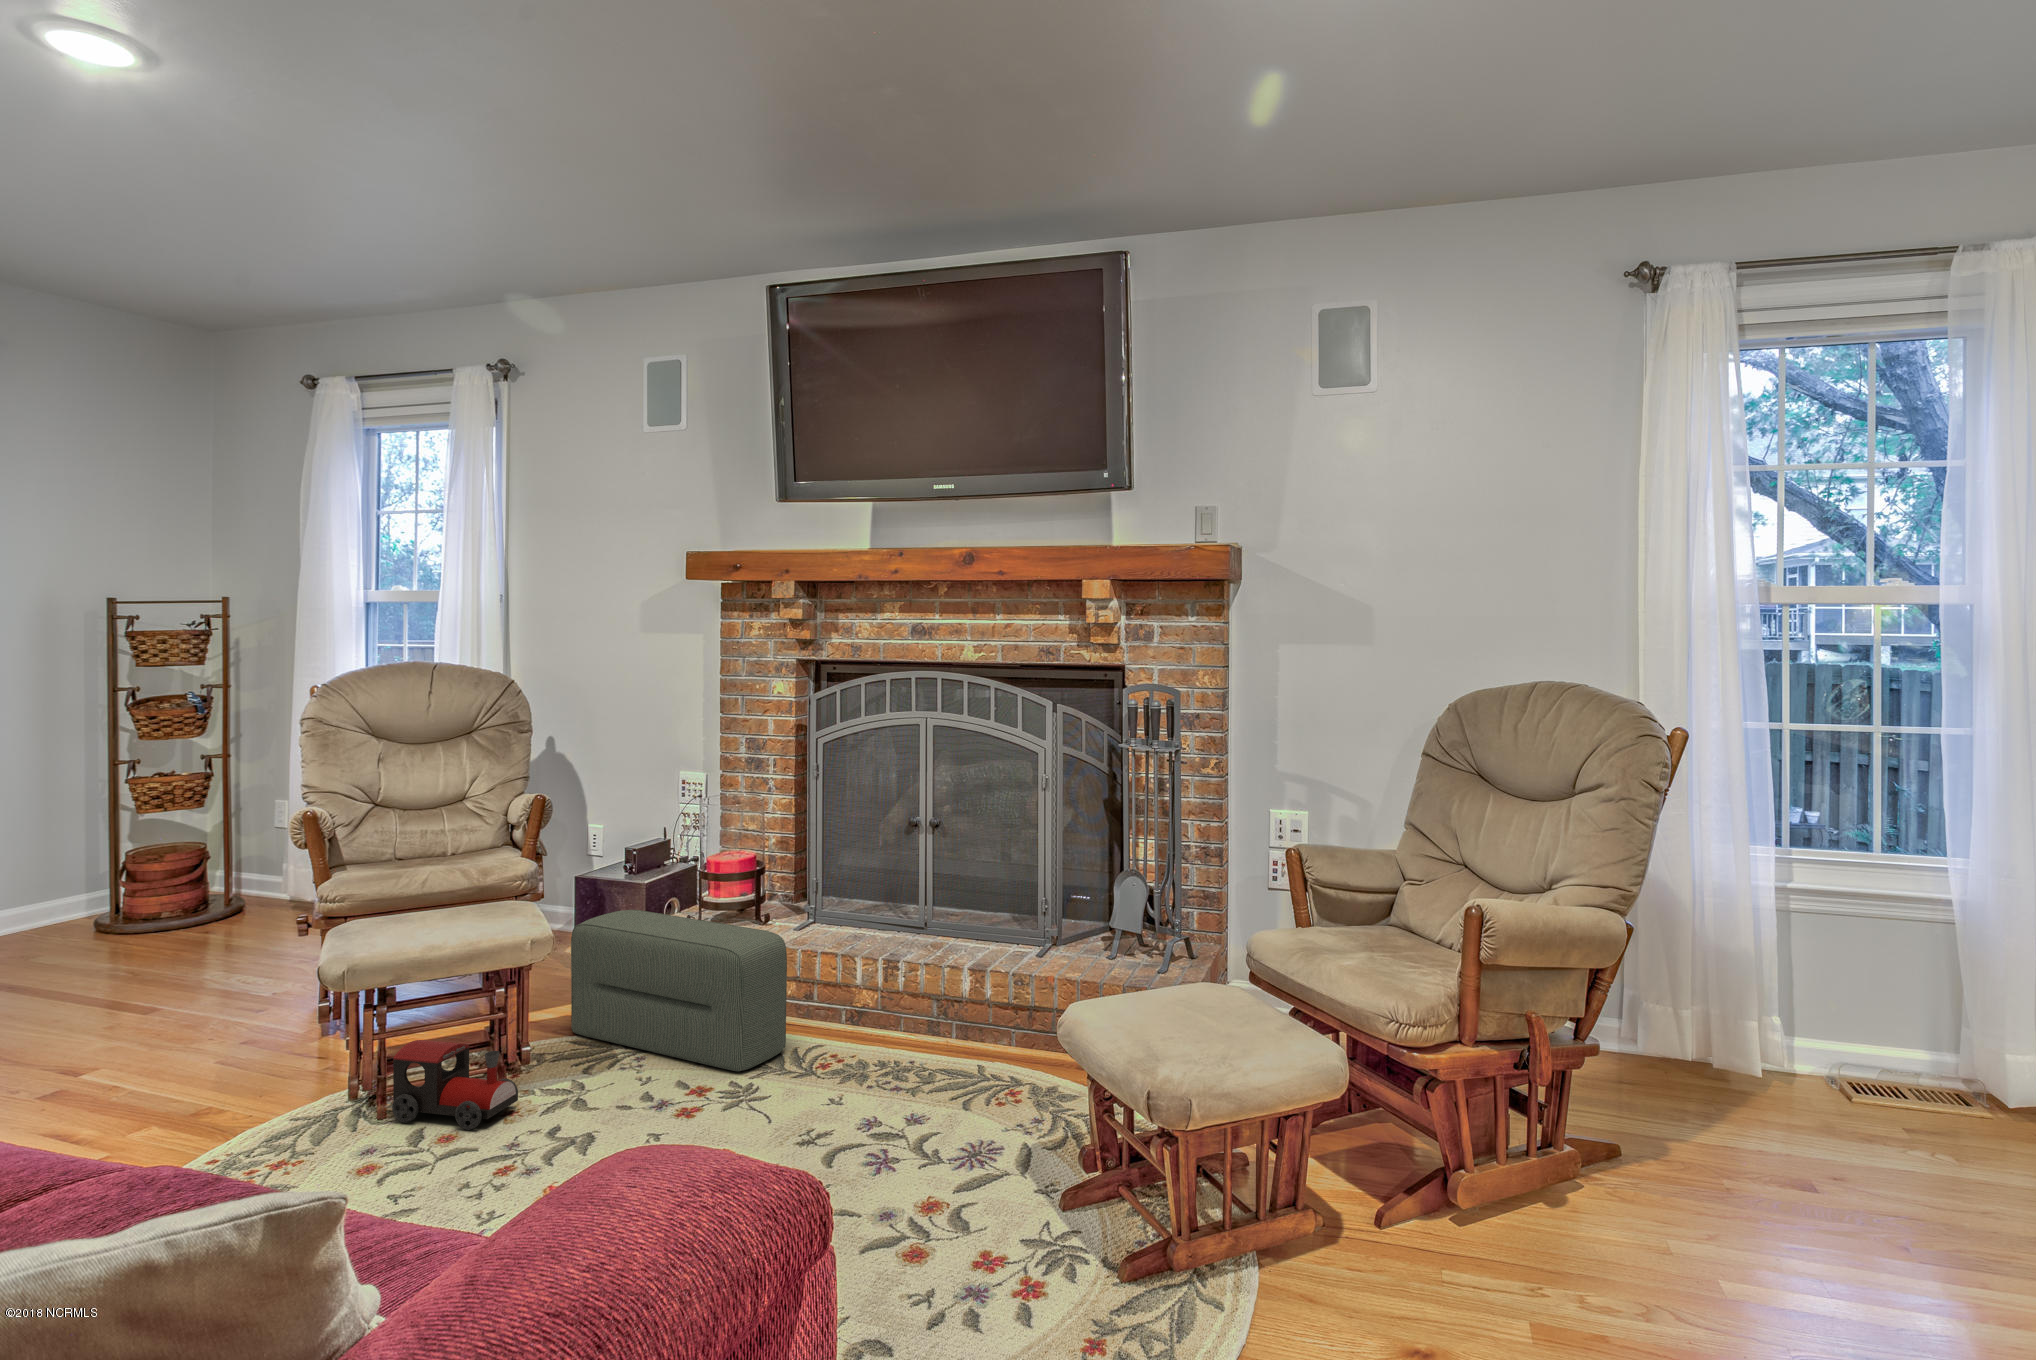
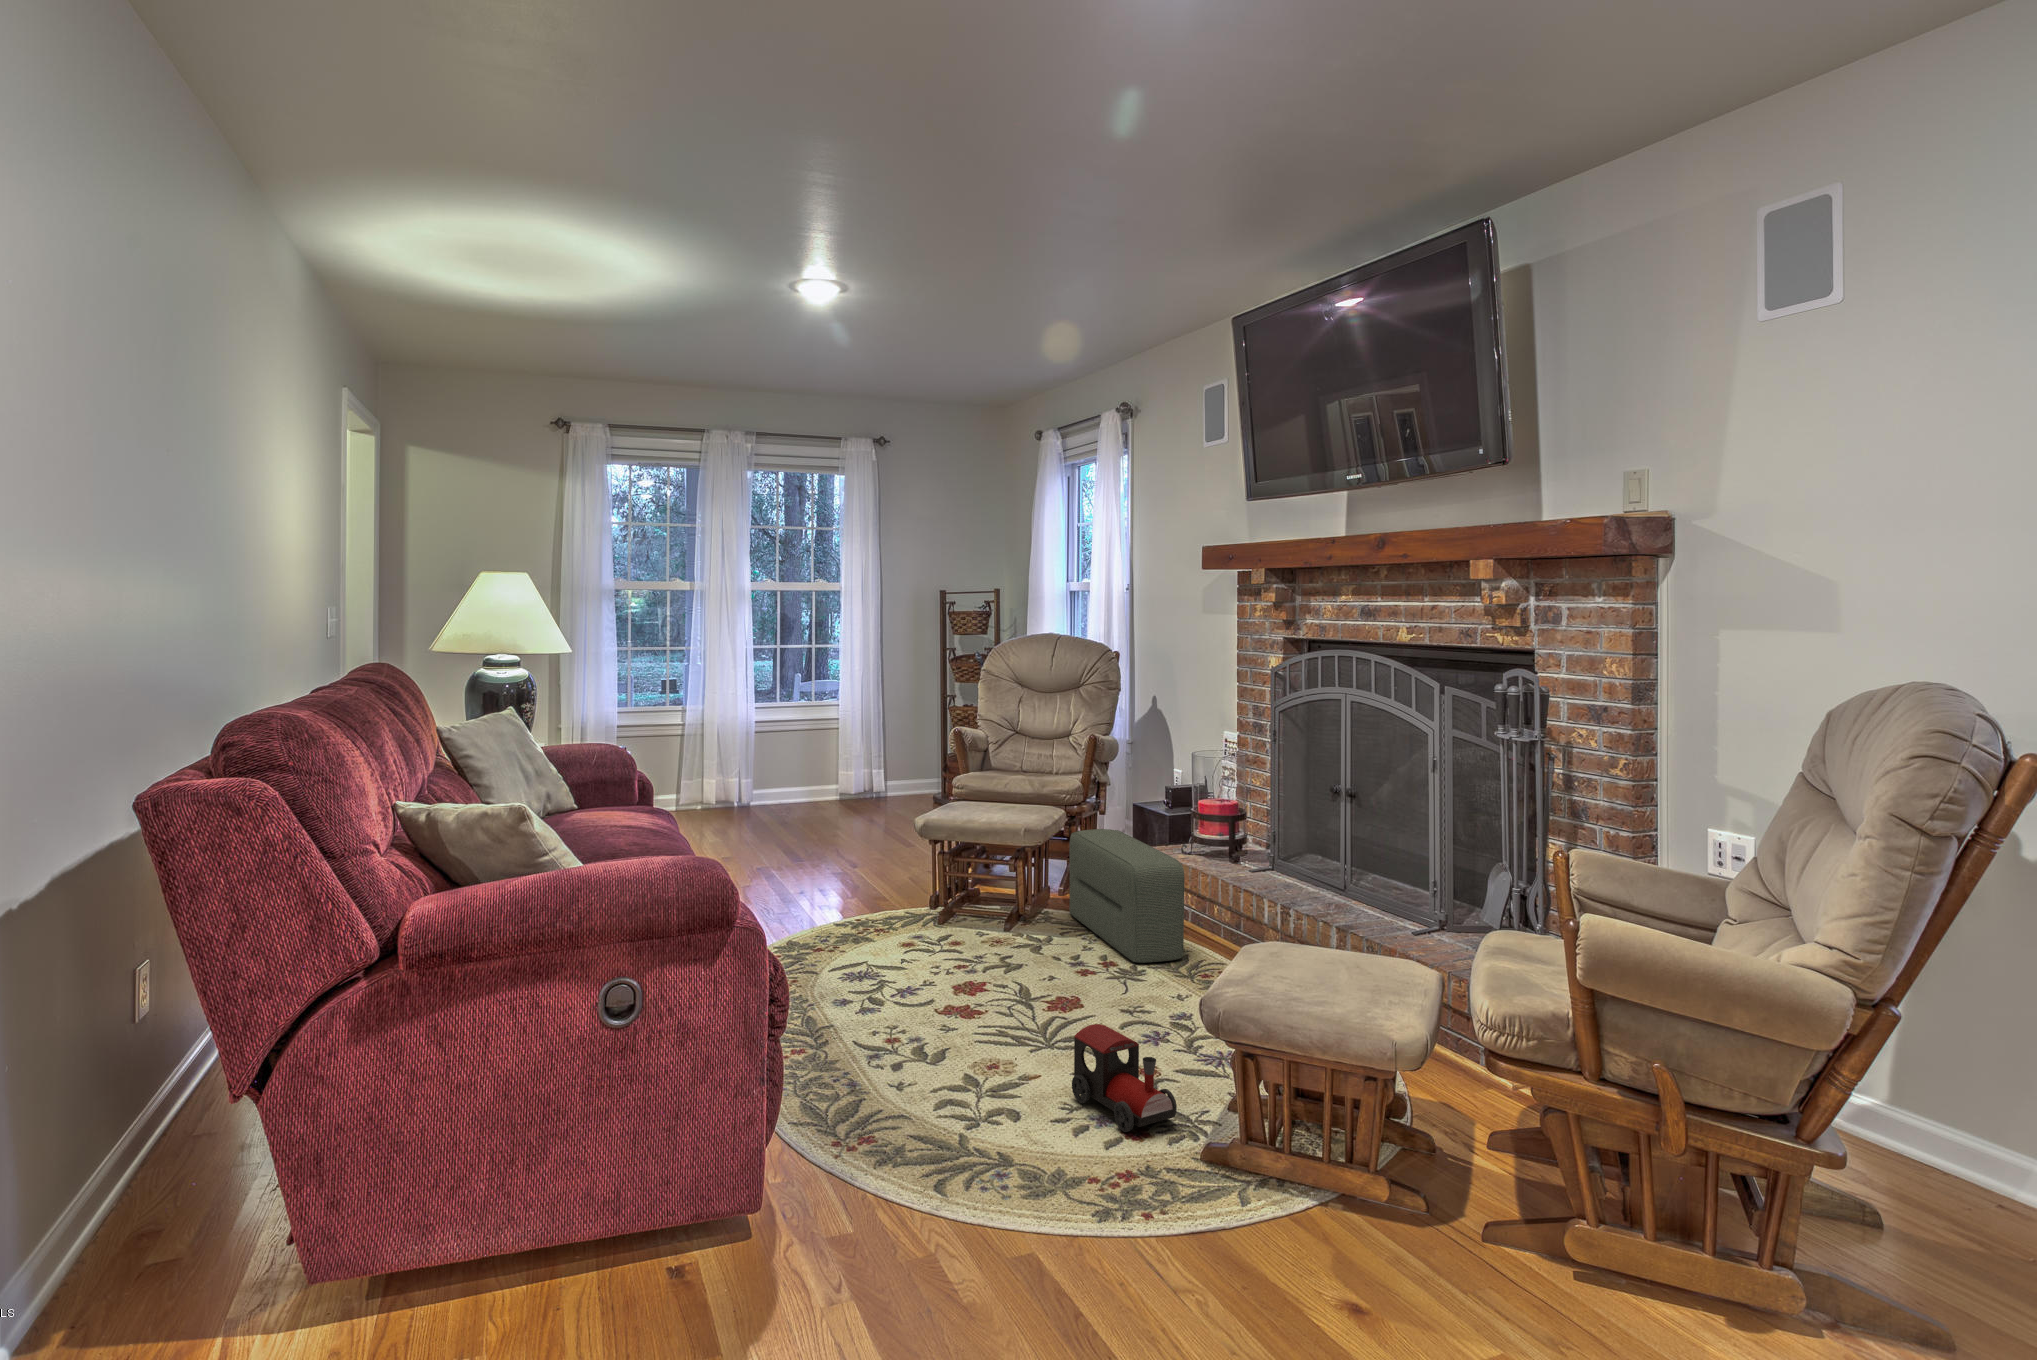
toy train: present [392,1040,518,1130] -> present [1072,1024,1177,1132]

